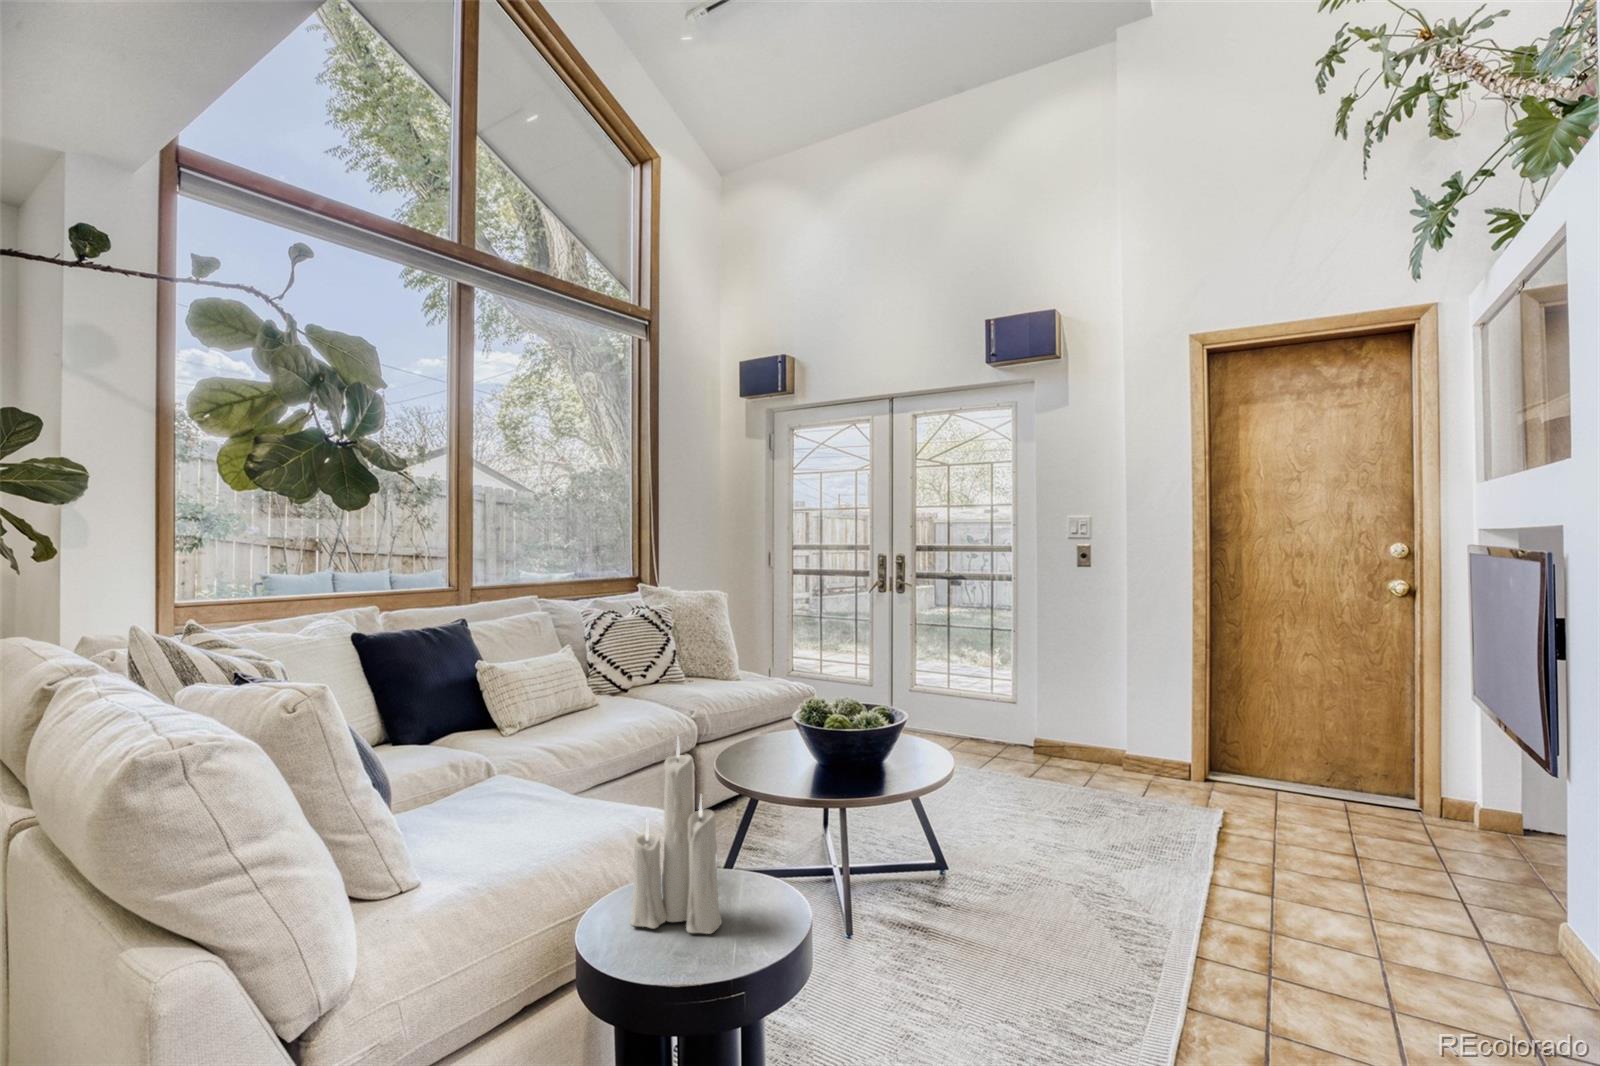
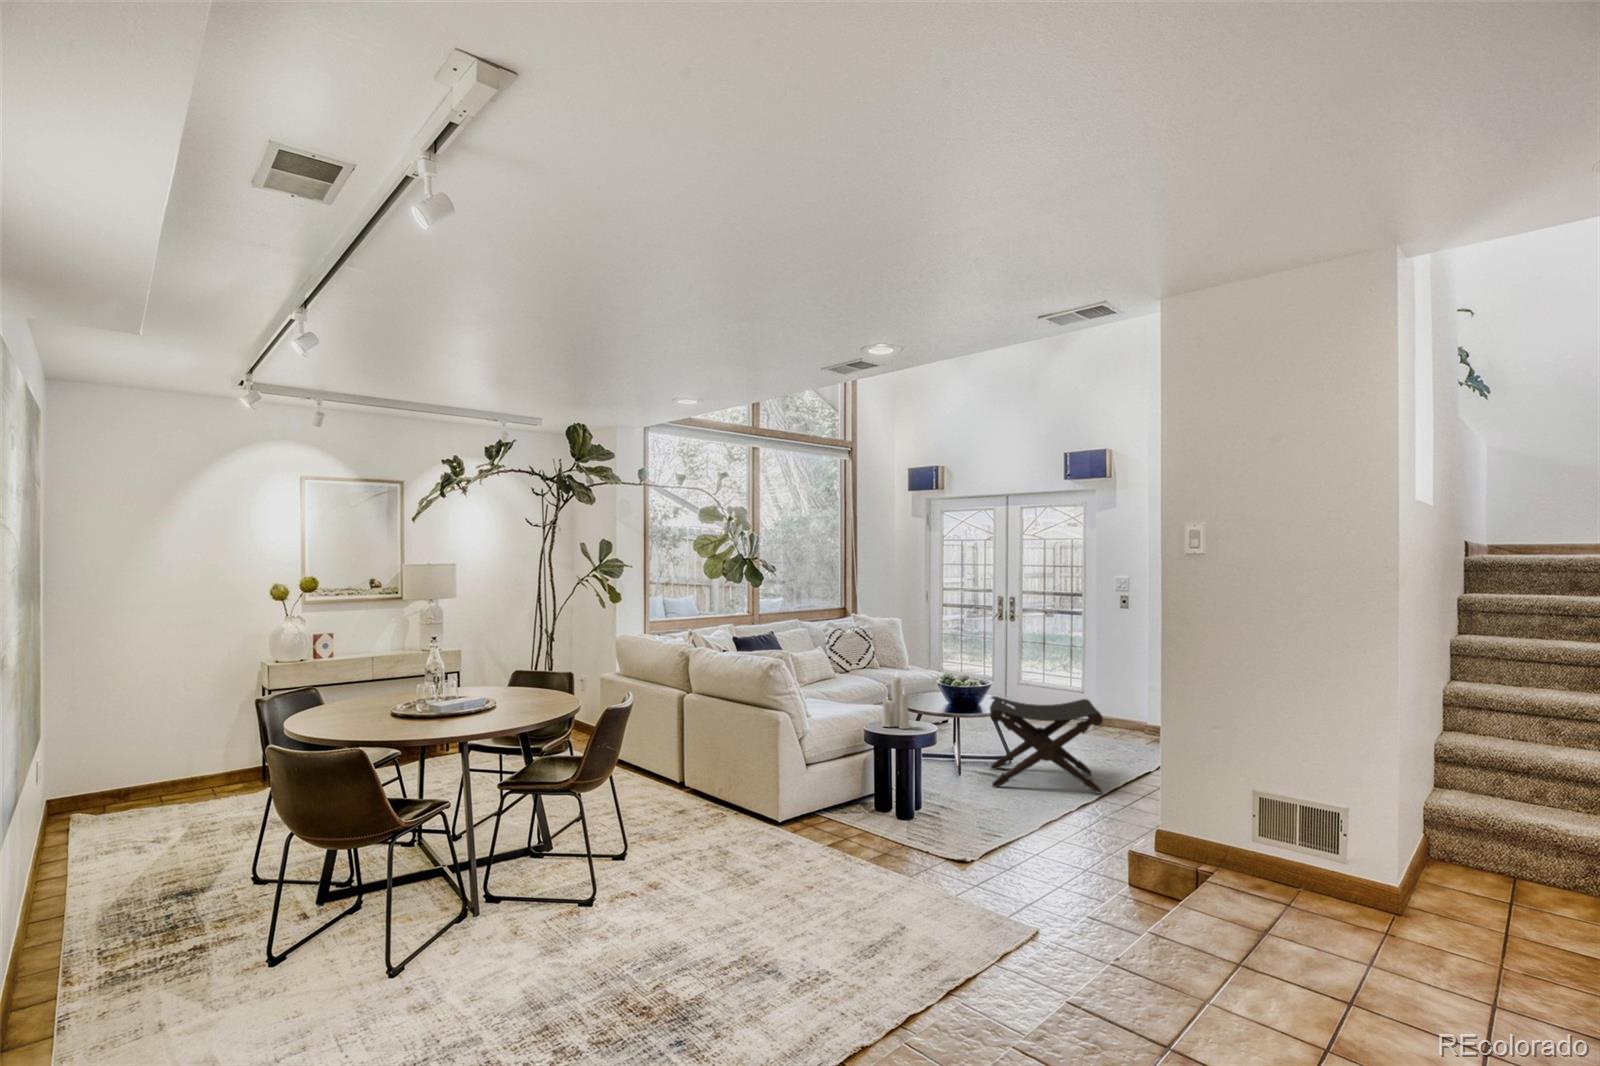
footstool: none [903,744,1188,985] -> present [989,696,1103,793]

